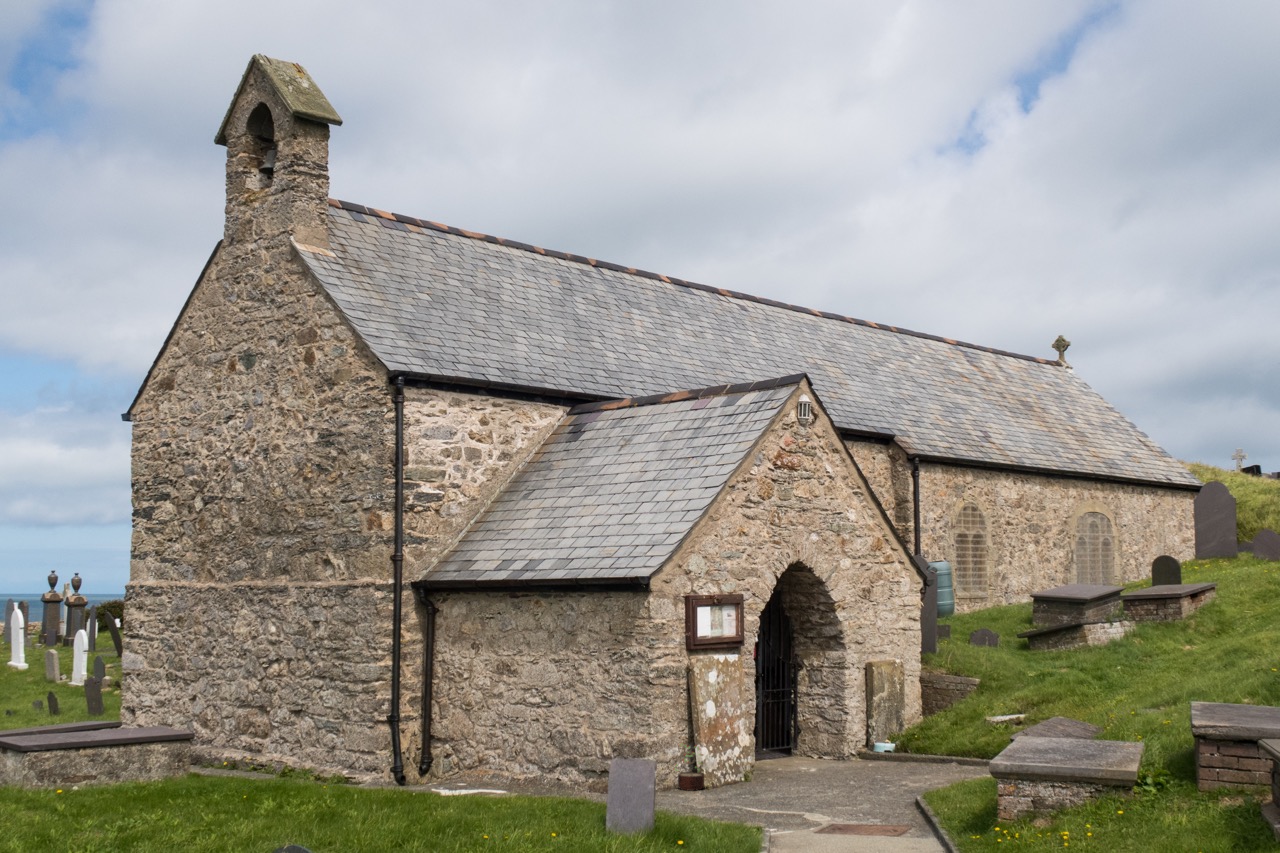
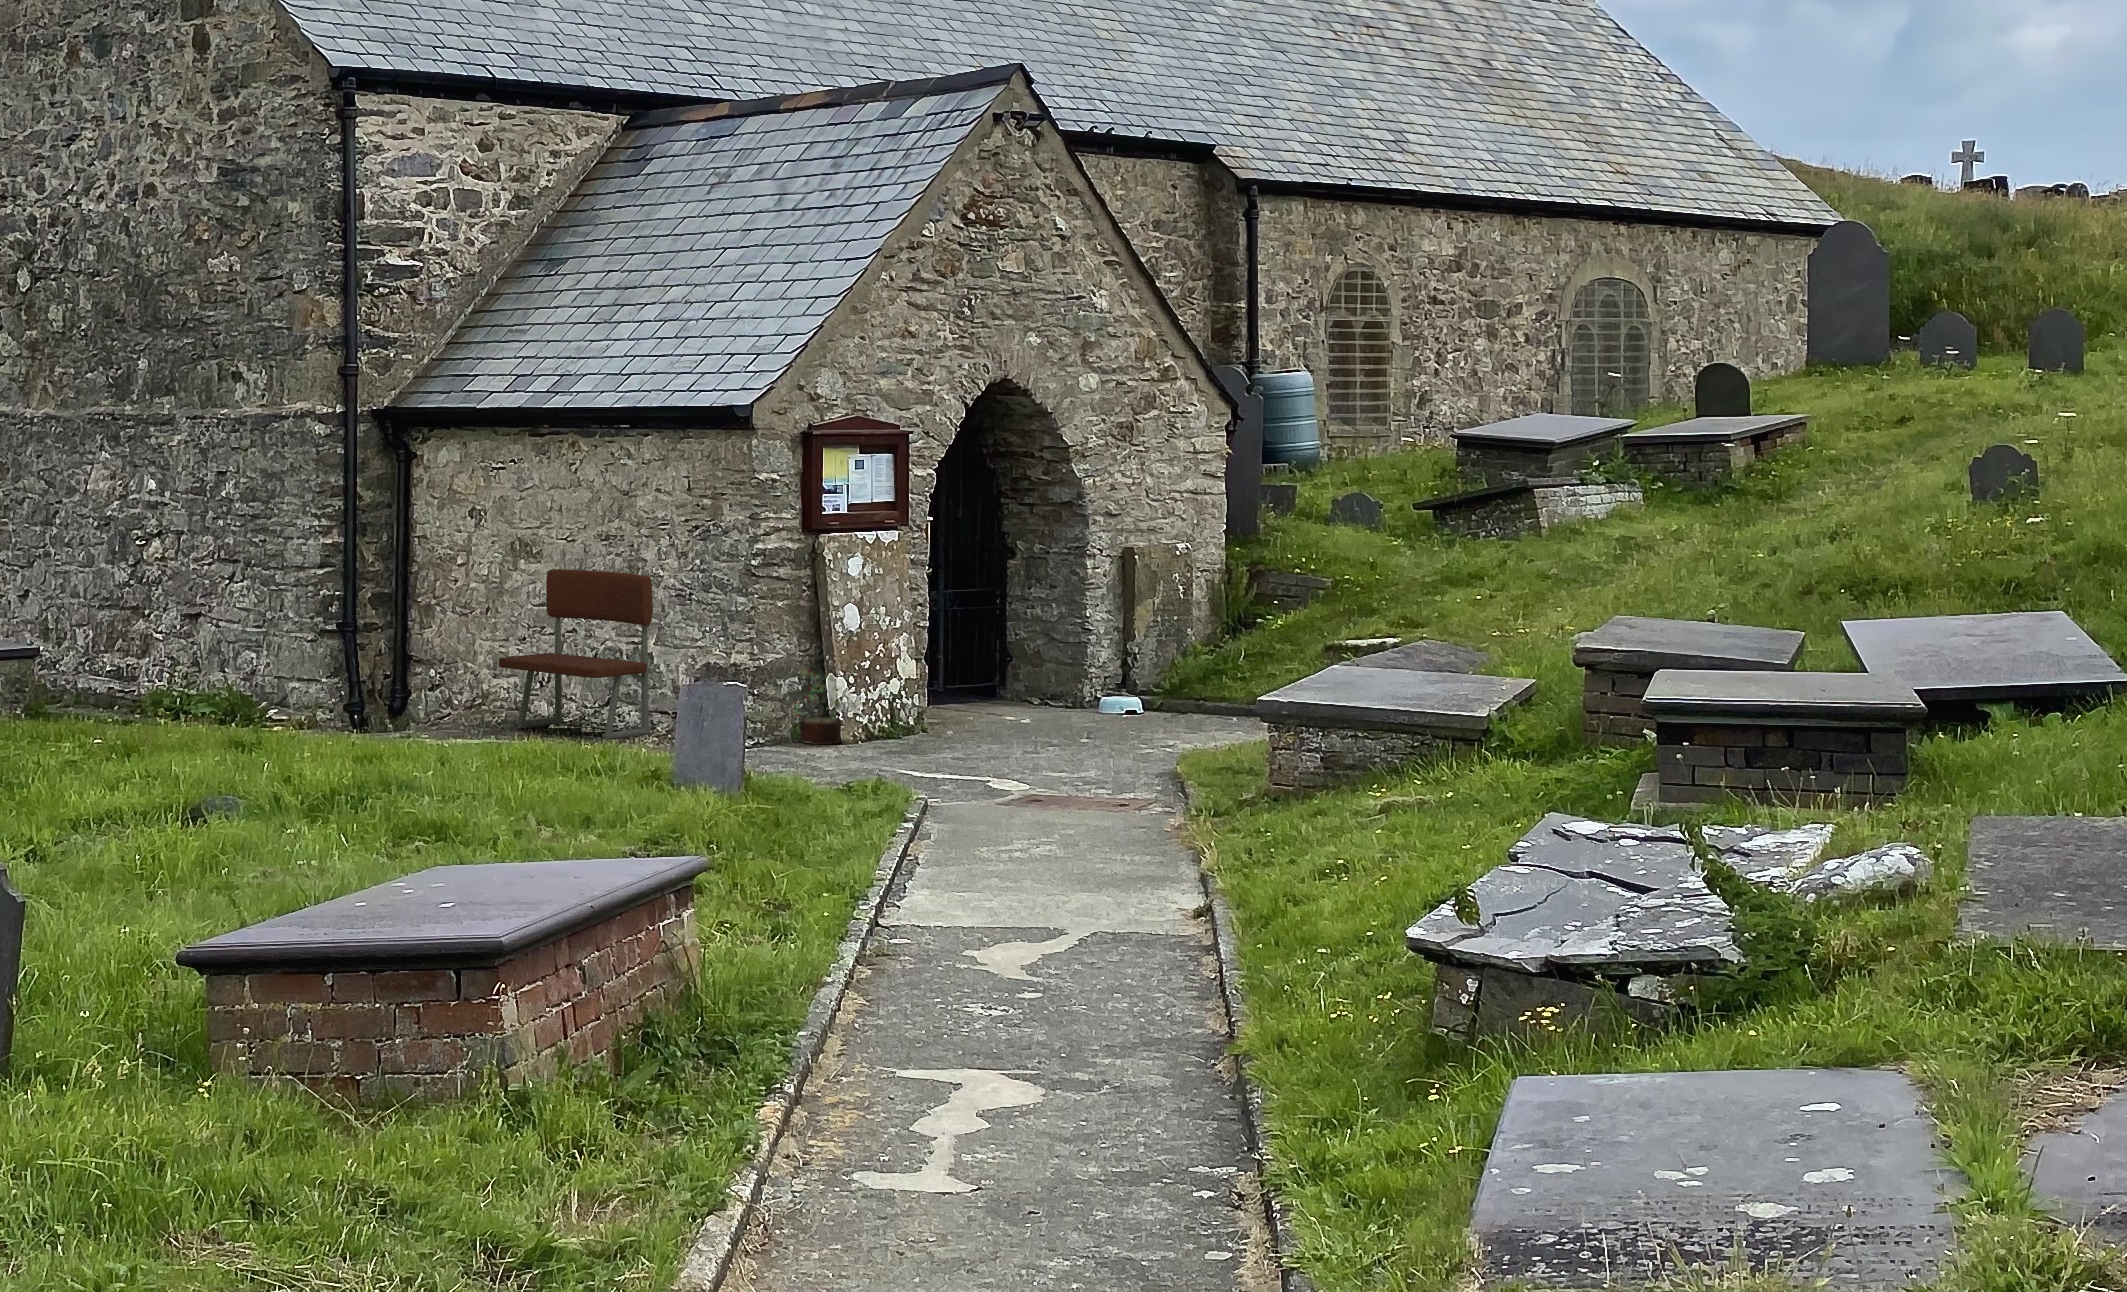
bench: none [488,681,586,790] -> present [499,569,652,740]

